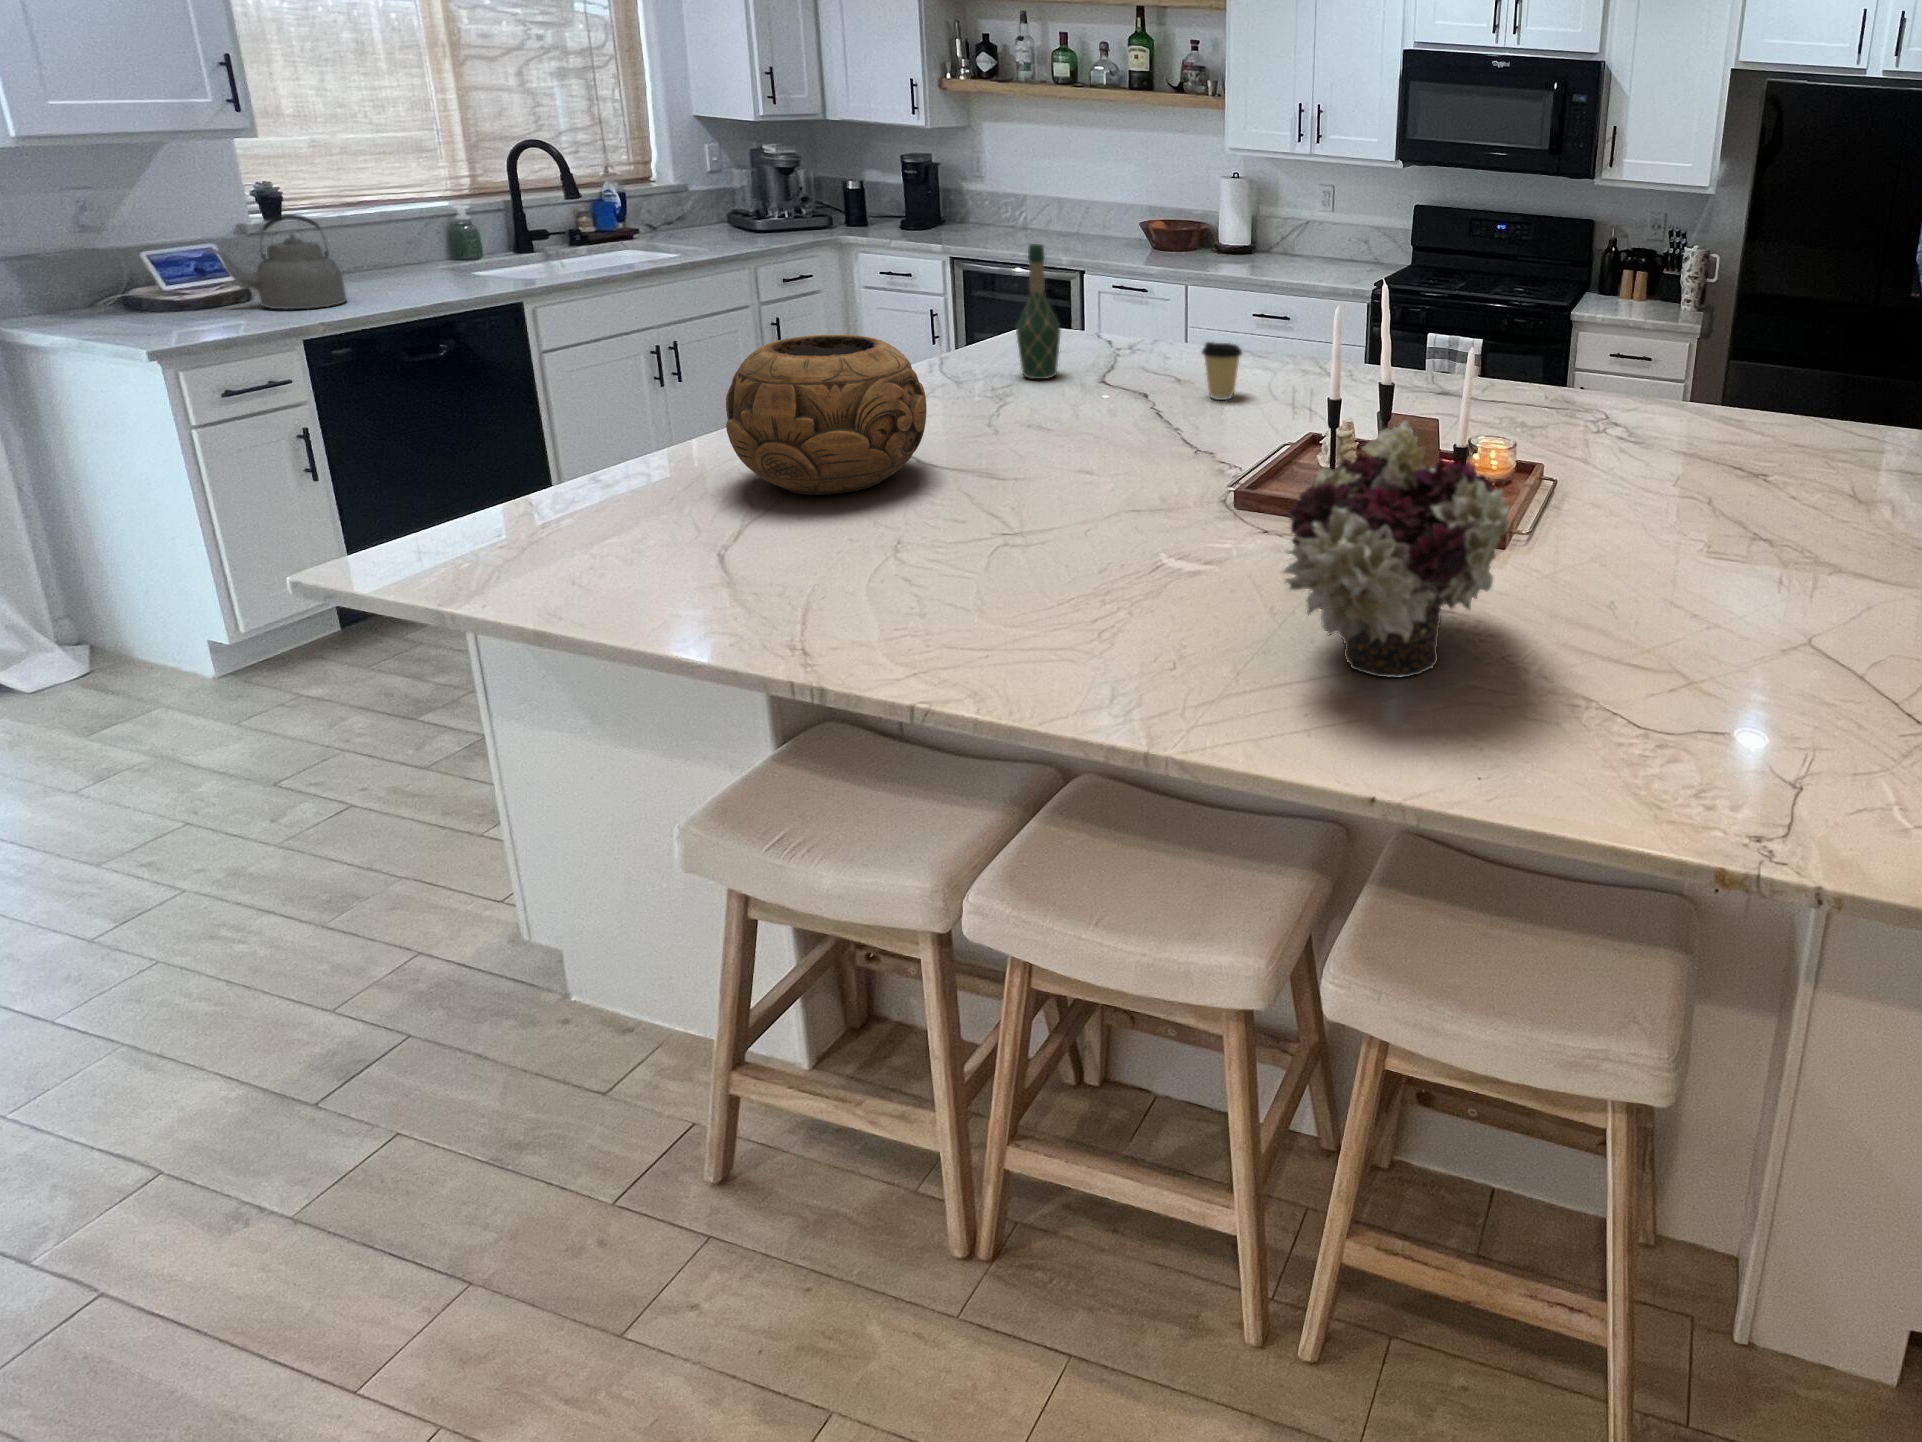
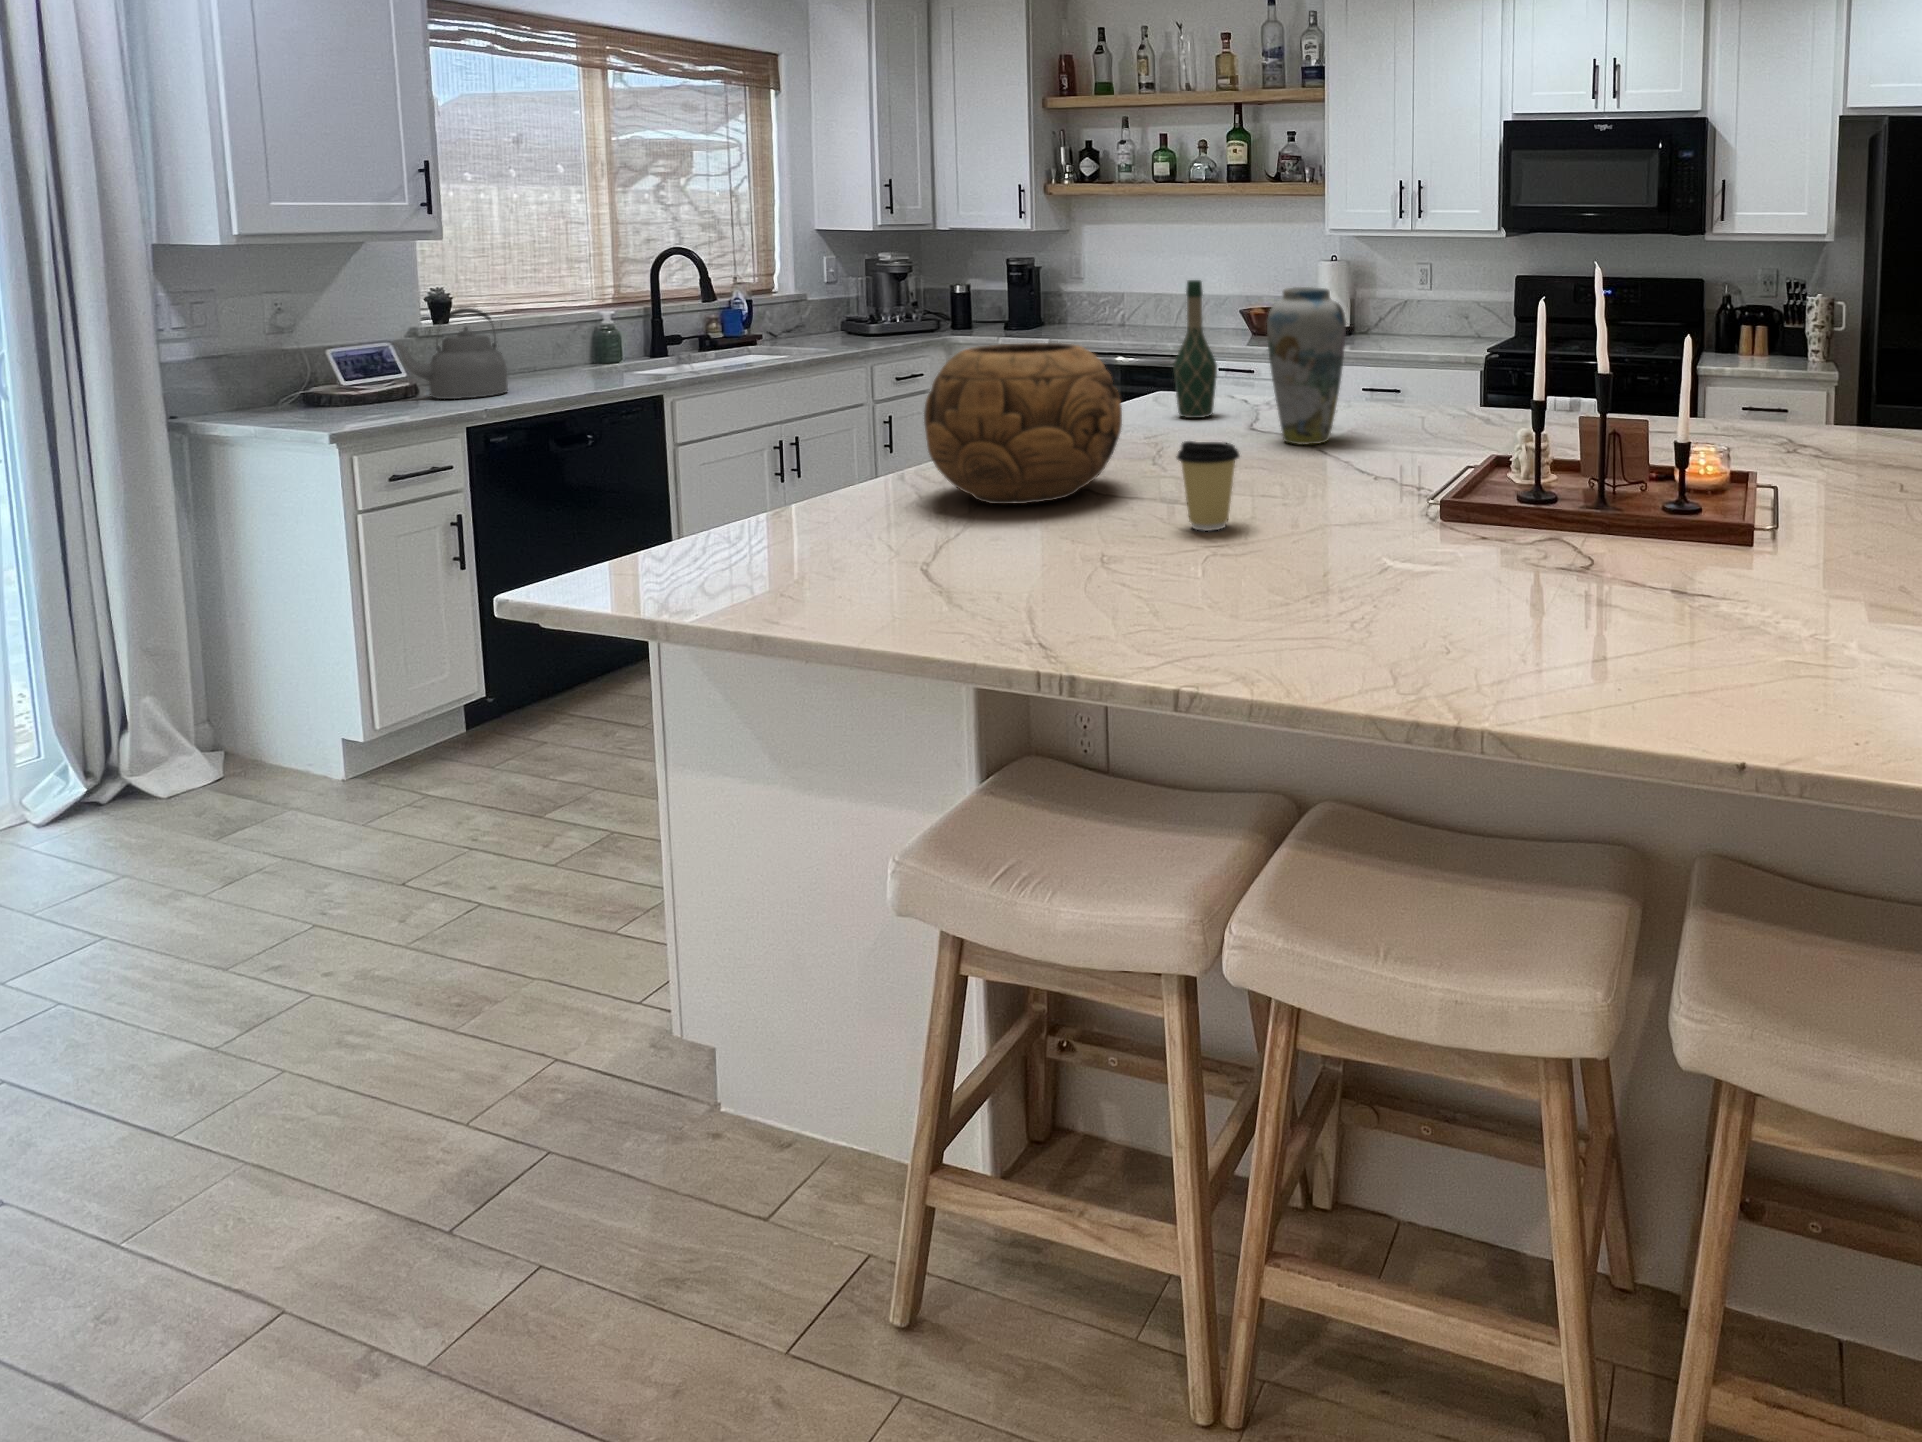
vase: none [1094,269,1172,421] -> present [1267,287,1346,445]
coffee cup: present [1202,342,1242,400] -> present [1177,441,1240,531]
flower arrangement: present [1283,421,1510,678] -> none [1592,338,1856,636]

